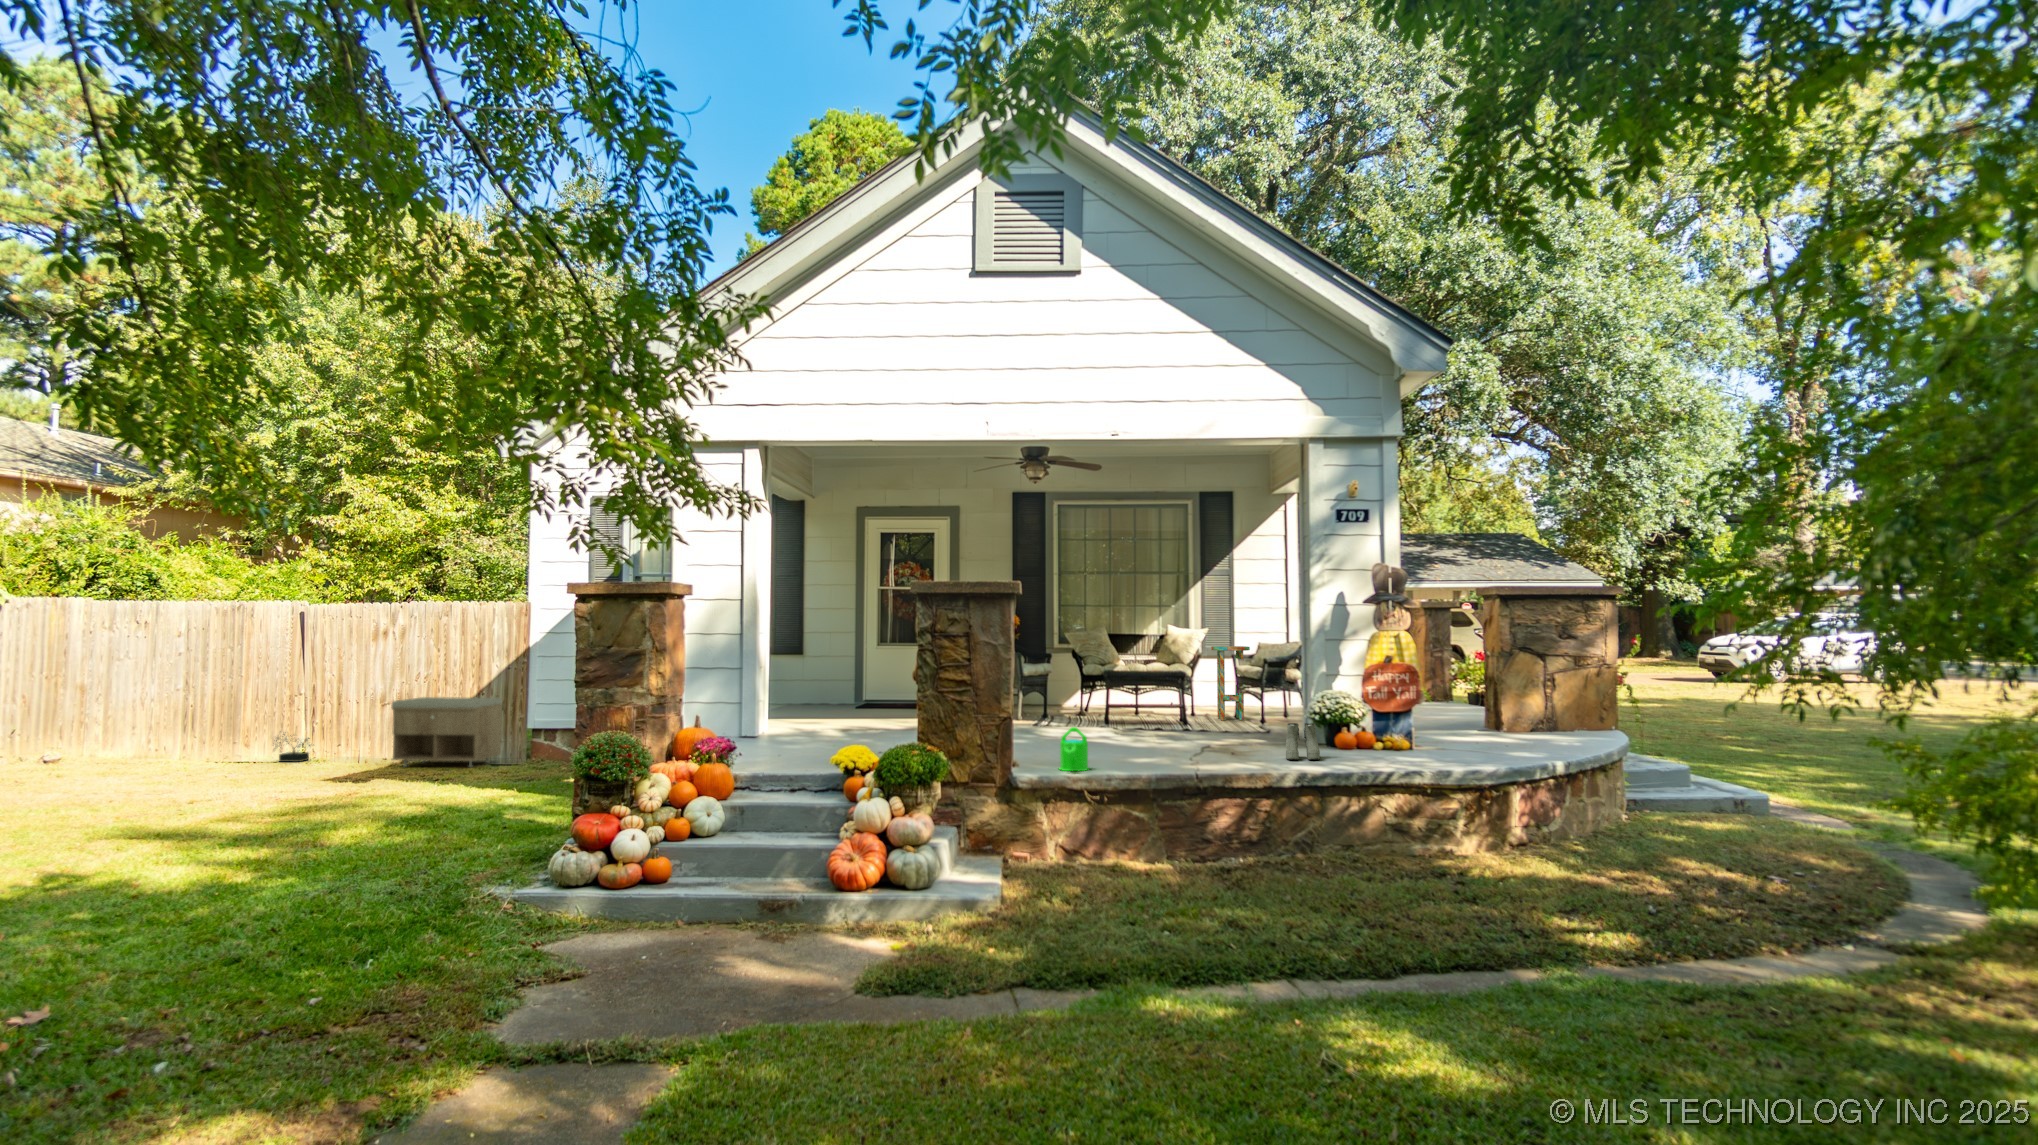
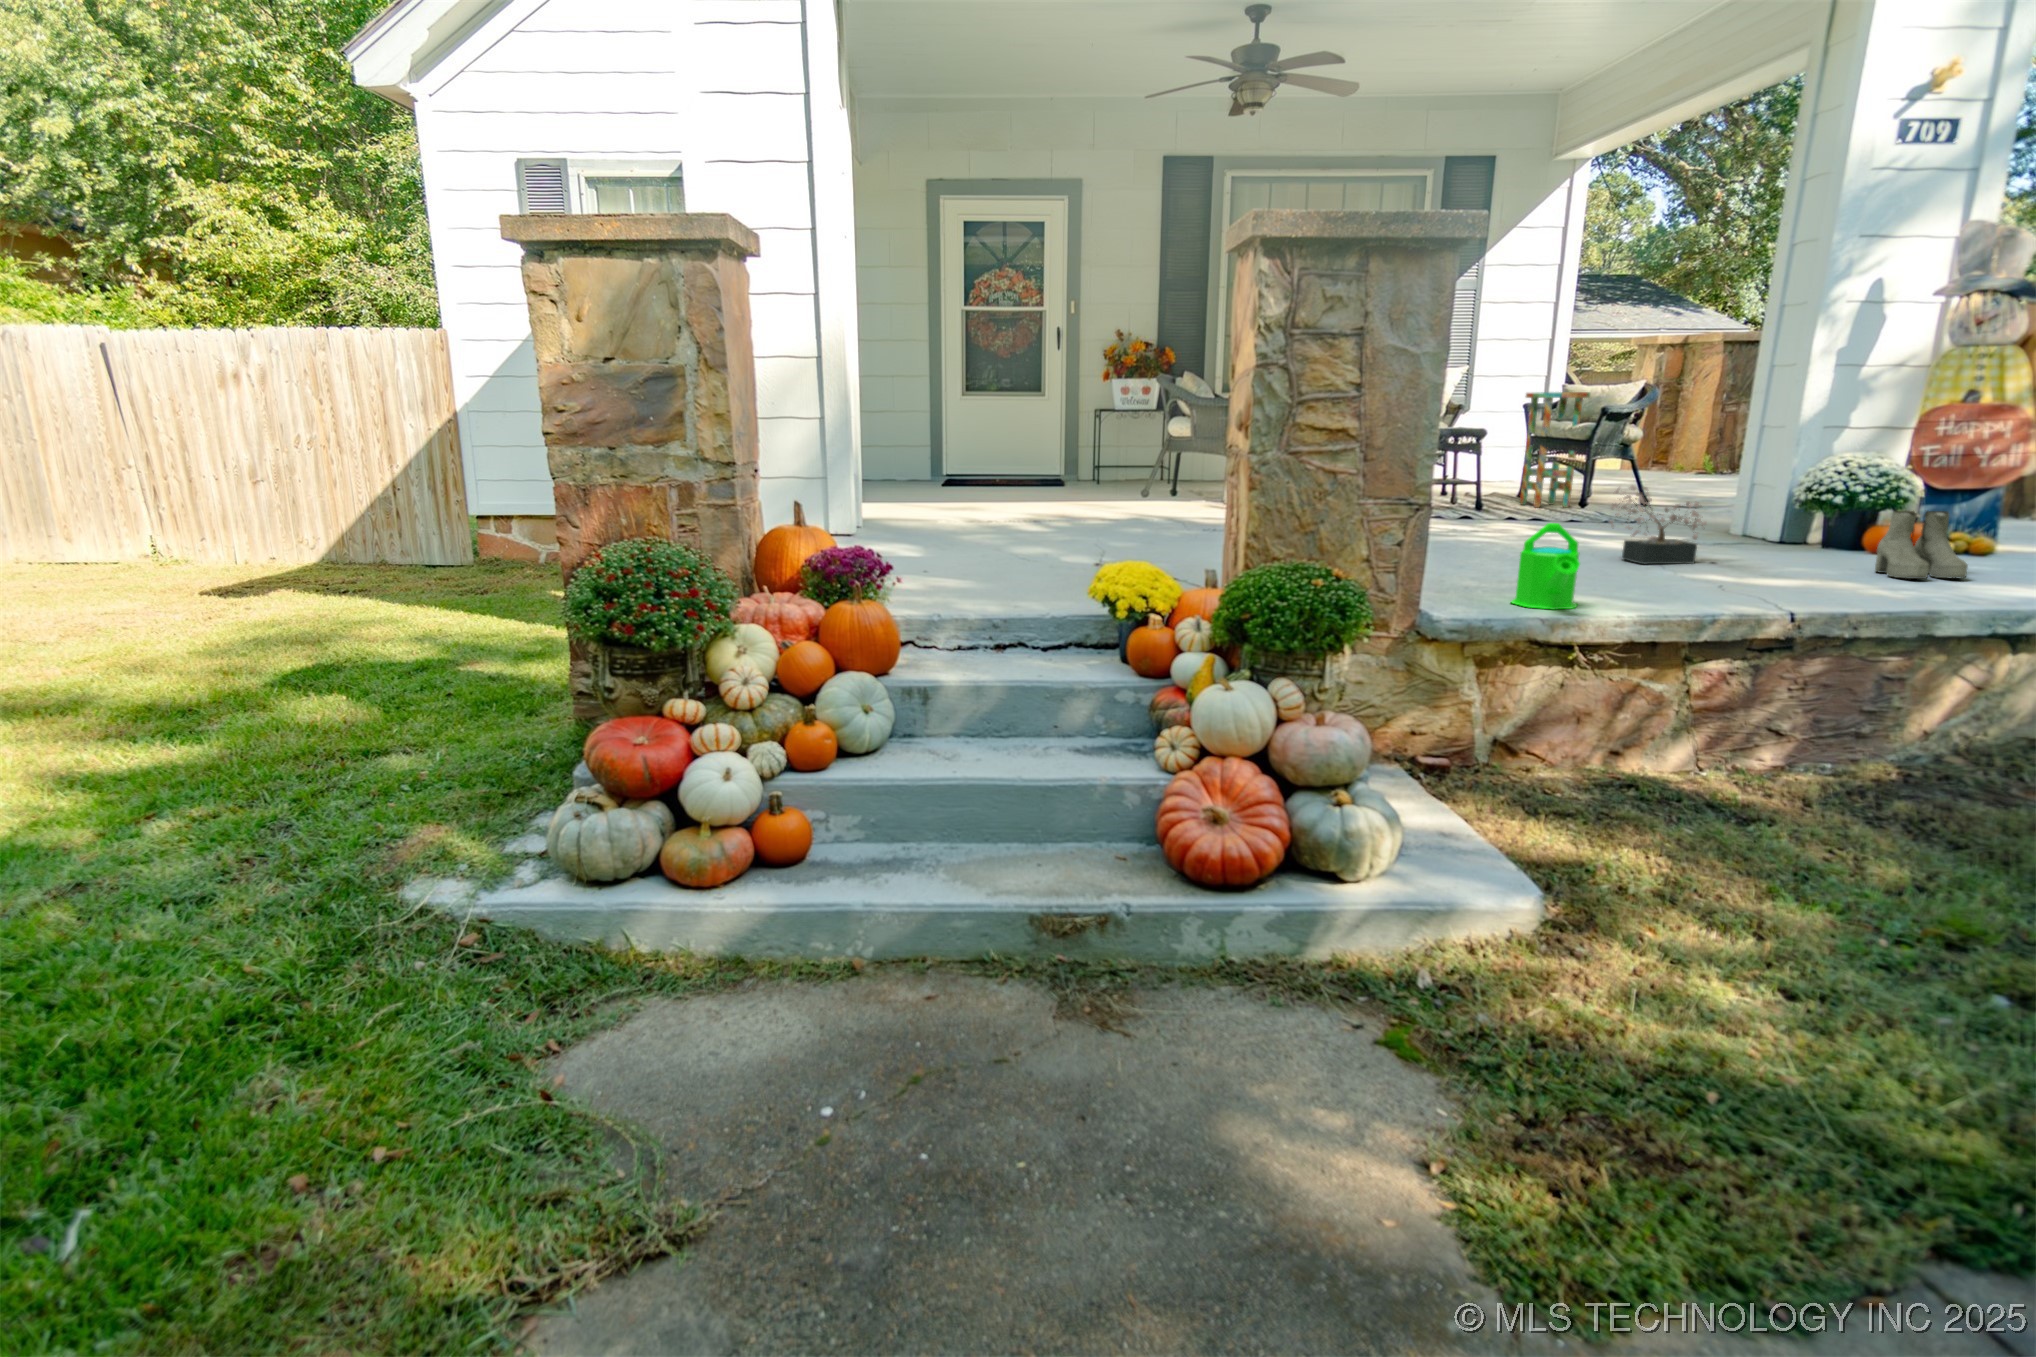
storage bench: present [391,697,502,767] -> none [266,485,448,588]
decorative plant: present [274,732,310,762] -> present [1610,485,1707,564]

